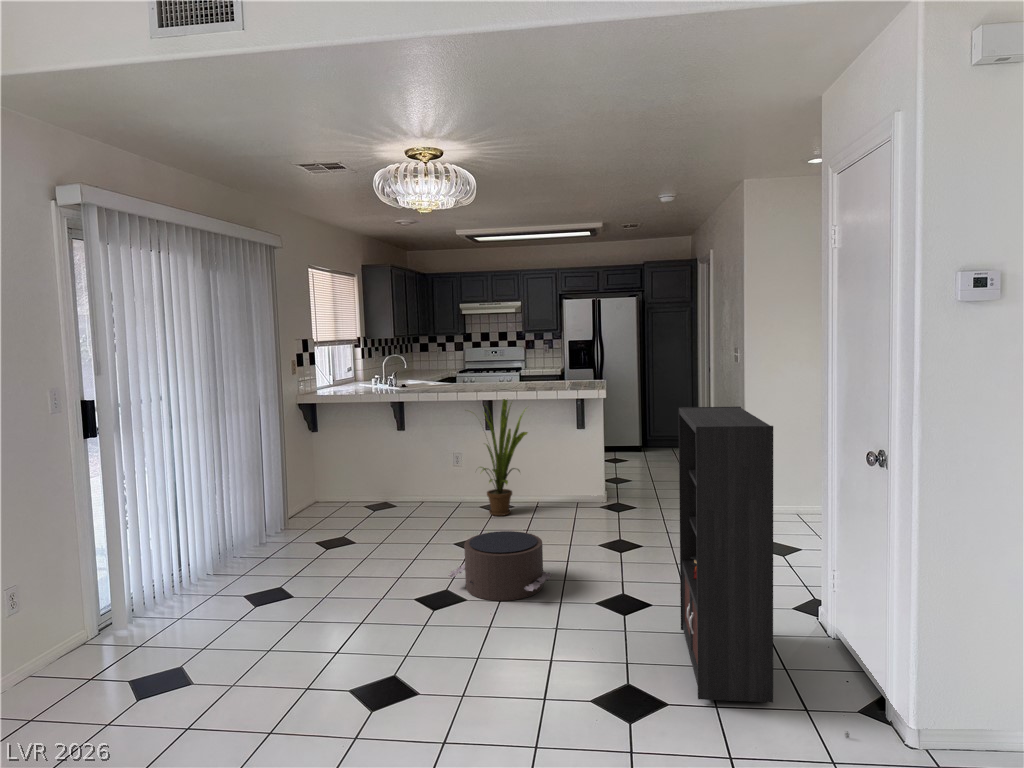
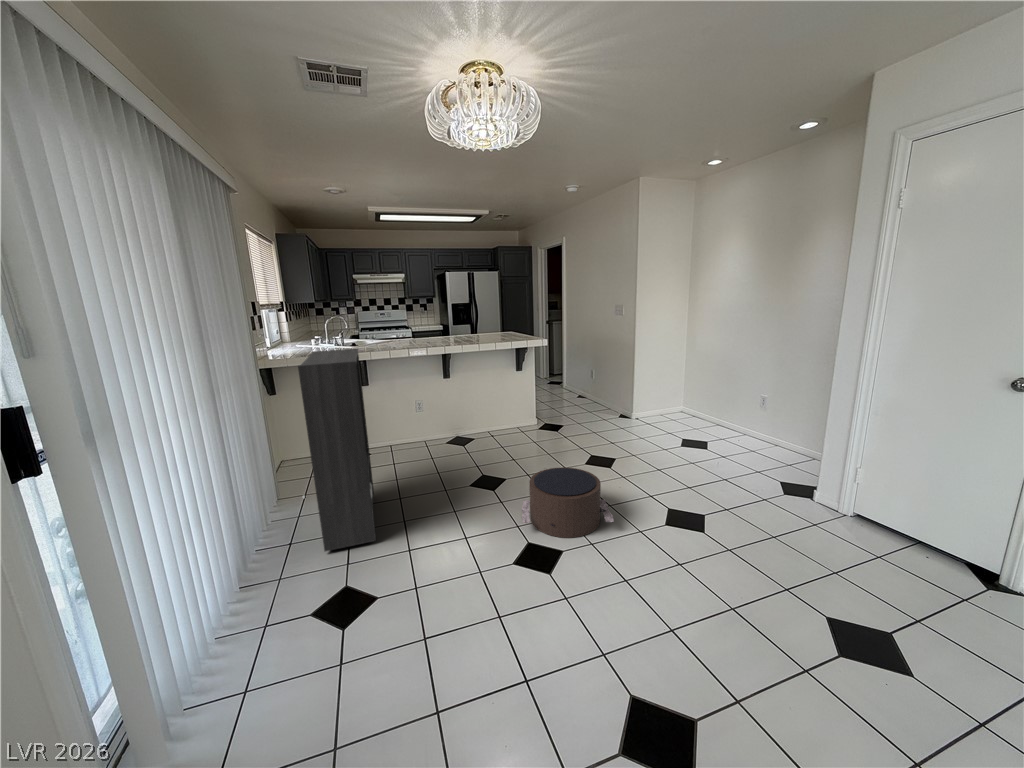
house plant: present [480,399,528,516] -> none [435,344,494,449]
bookcase: present [679,407,850,738] -> present [298,349,376,551]

